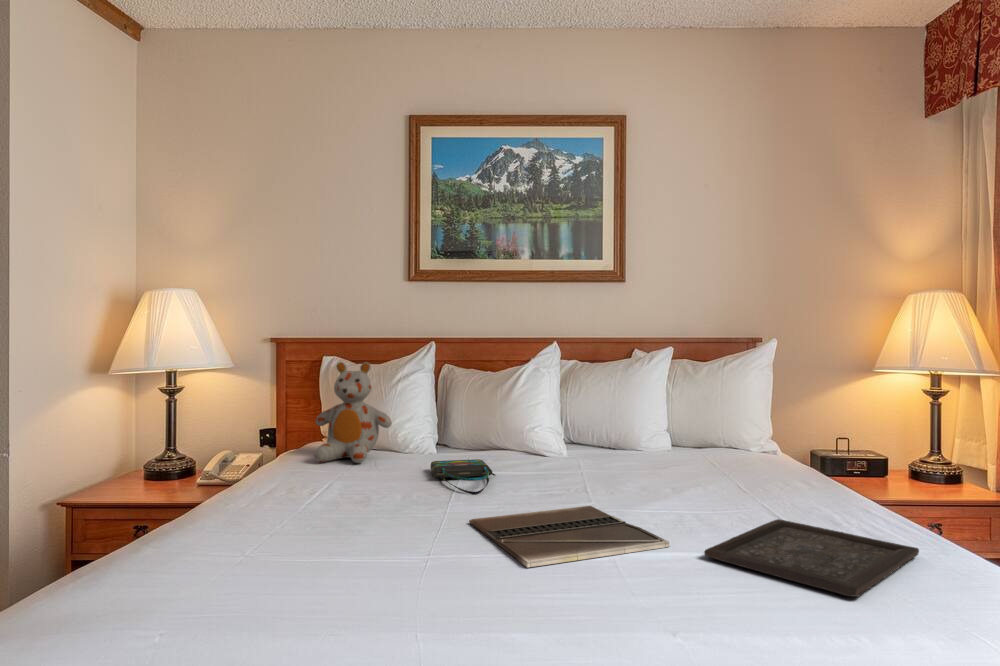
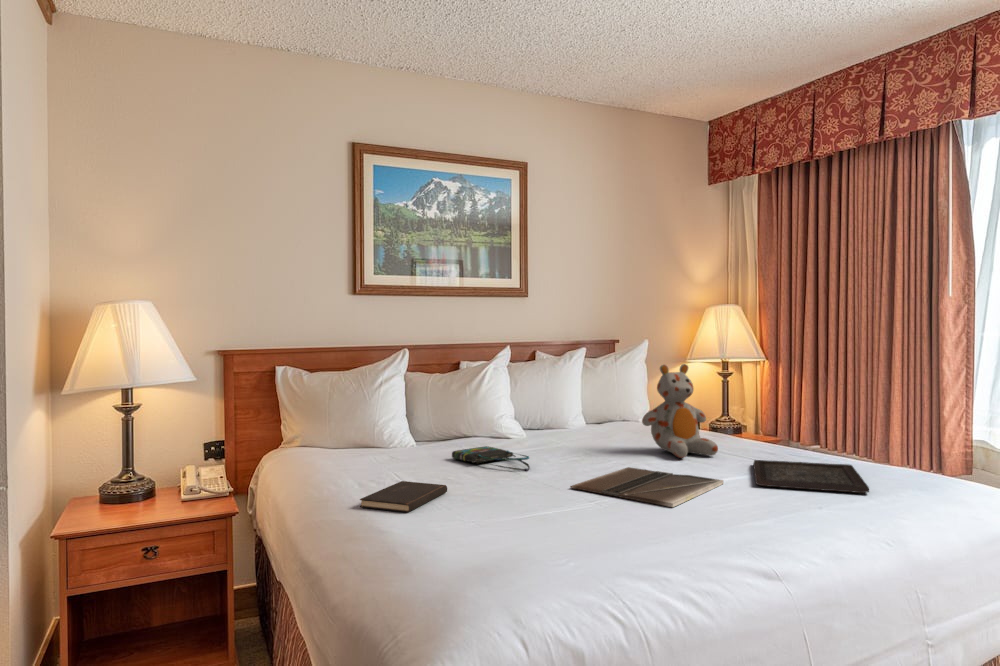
stuffed bear: present [314,362,392,463] -> present [642,364,718,458]
hardcover book: none [232,489,340,524] -> present [360,481,447,512]

